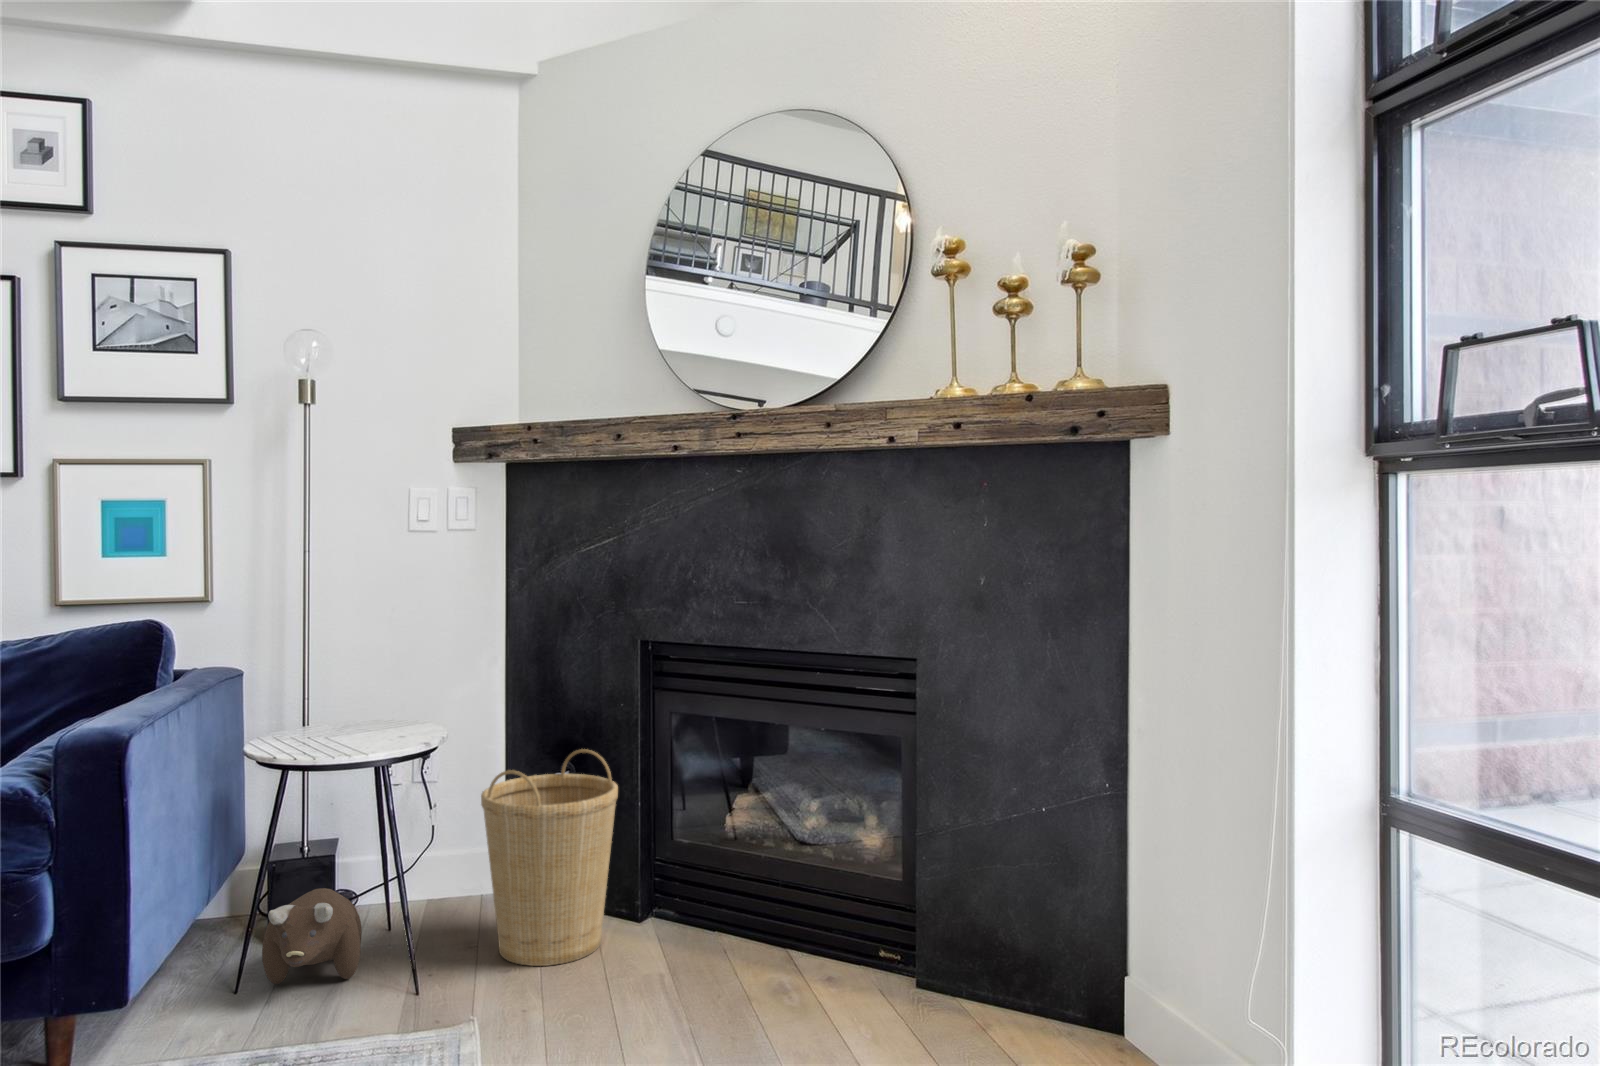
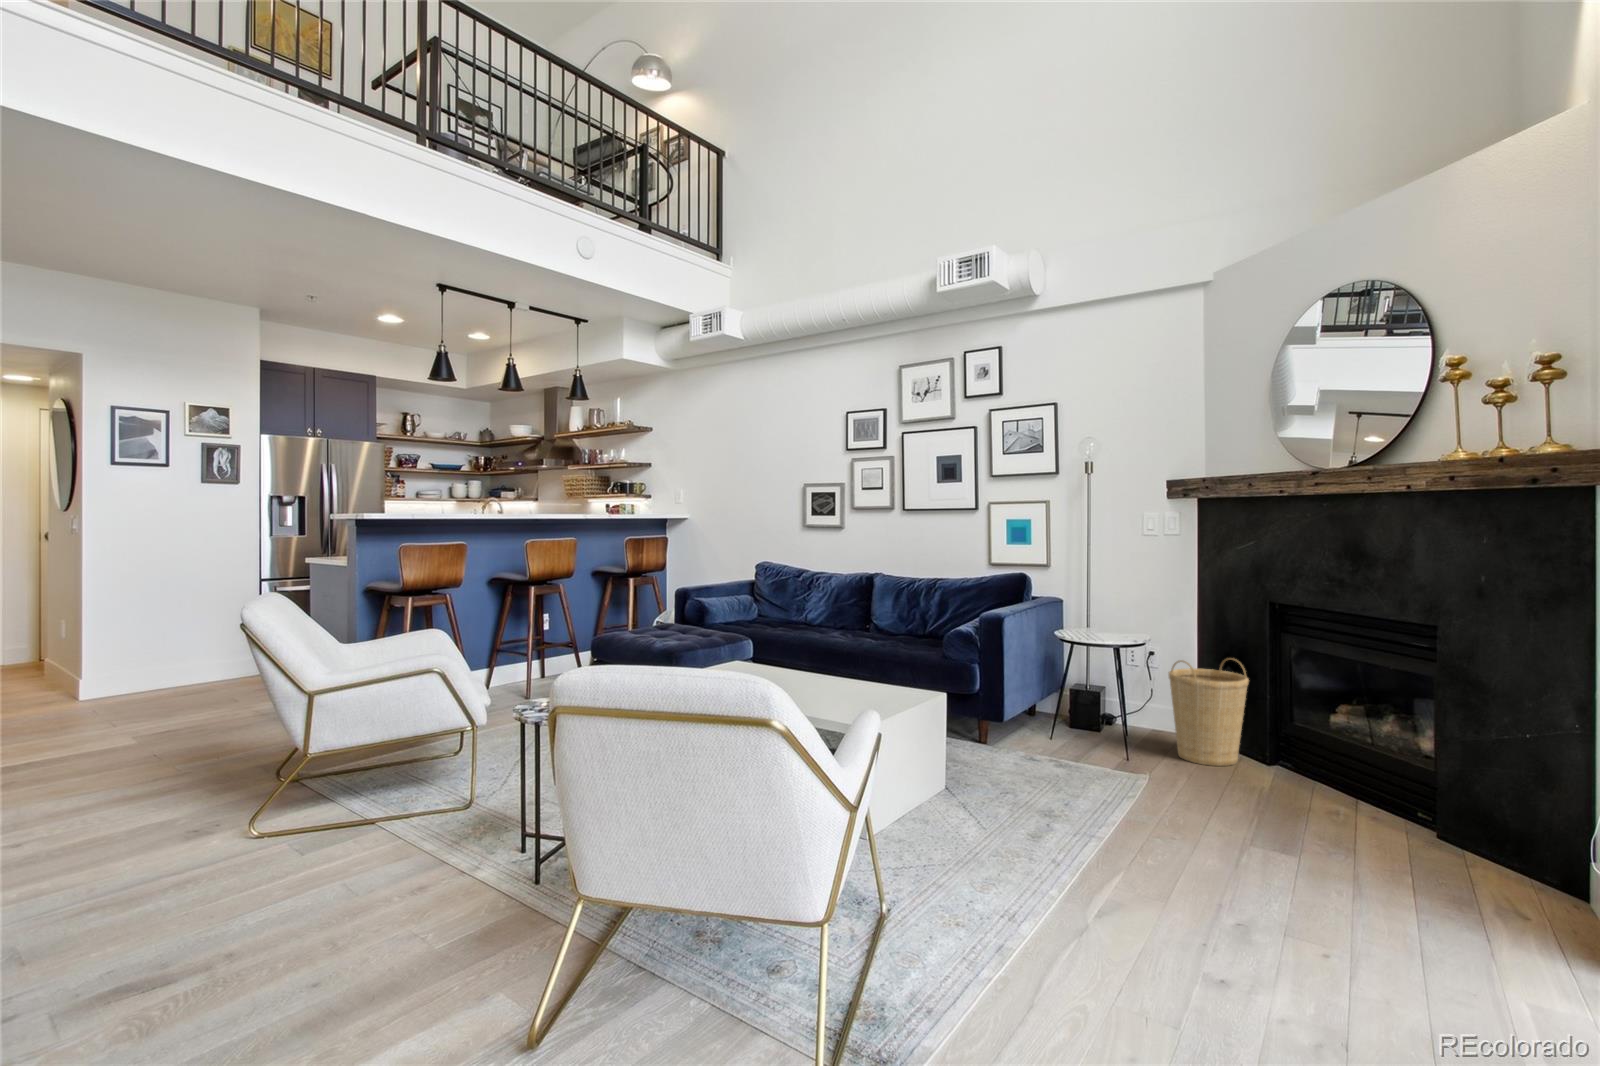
plush toy: present [262,888,362,984] -> none [1065,702,1110,746]

